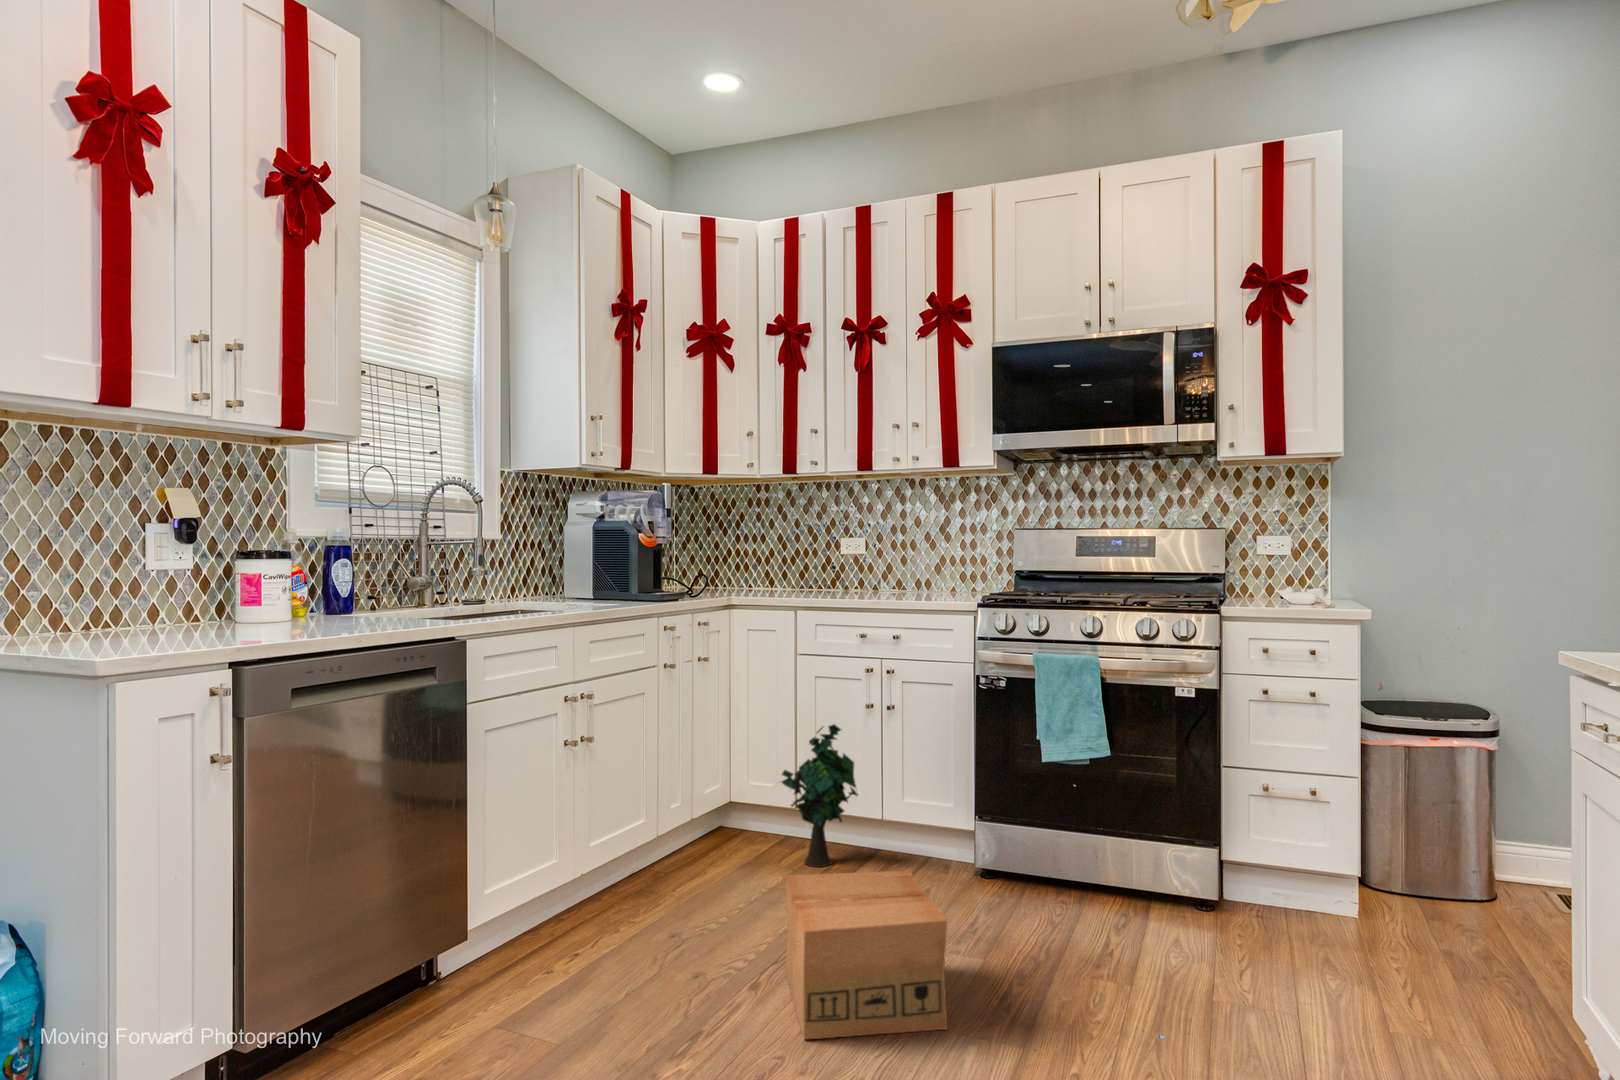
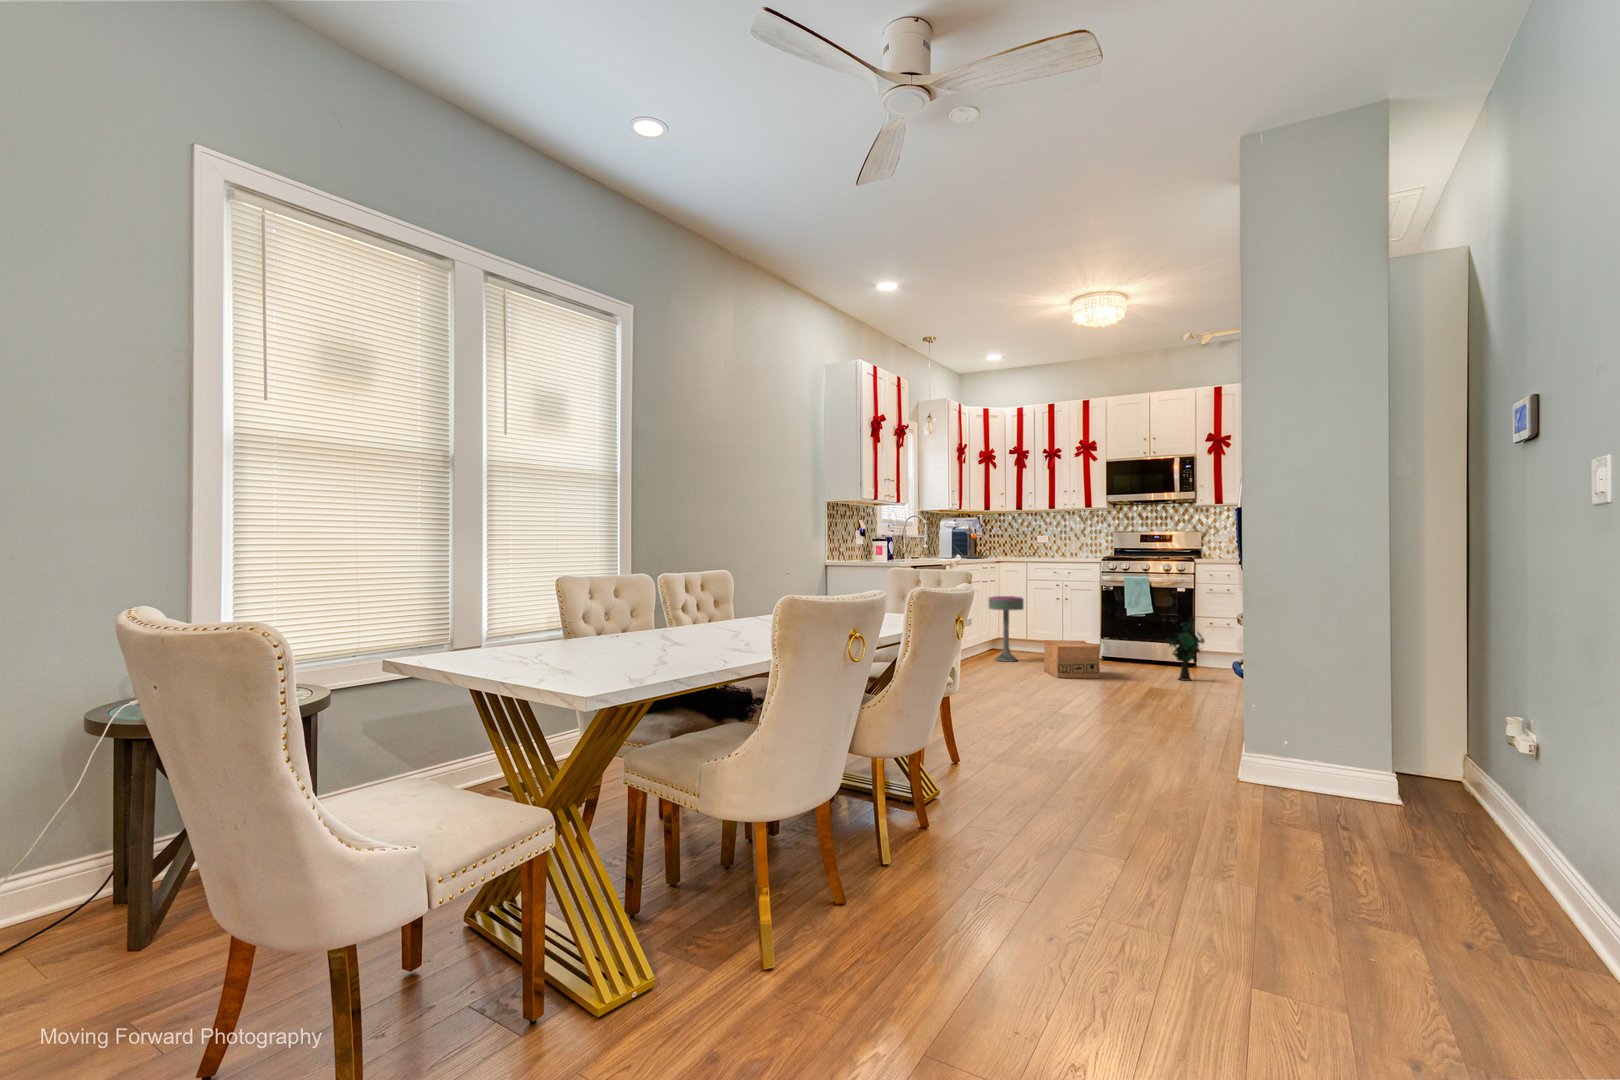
bar stool: none [666,708,764,906] -> present [988,596,1024,662]
decorative plant: present [780,724,858,867] -> present [1166,617,1204,681]

